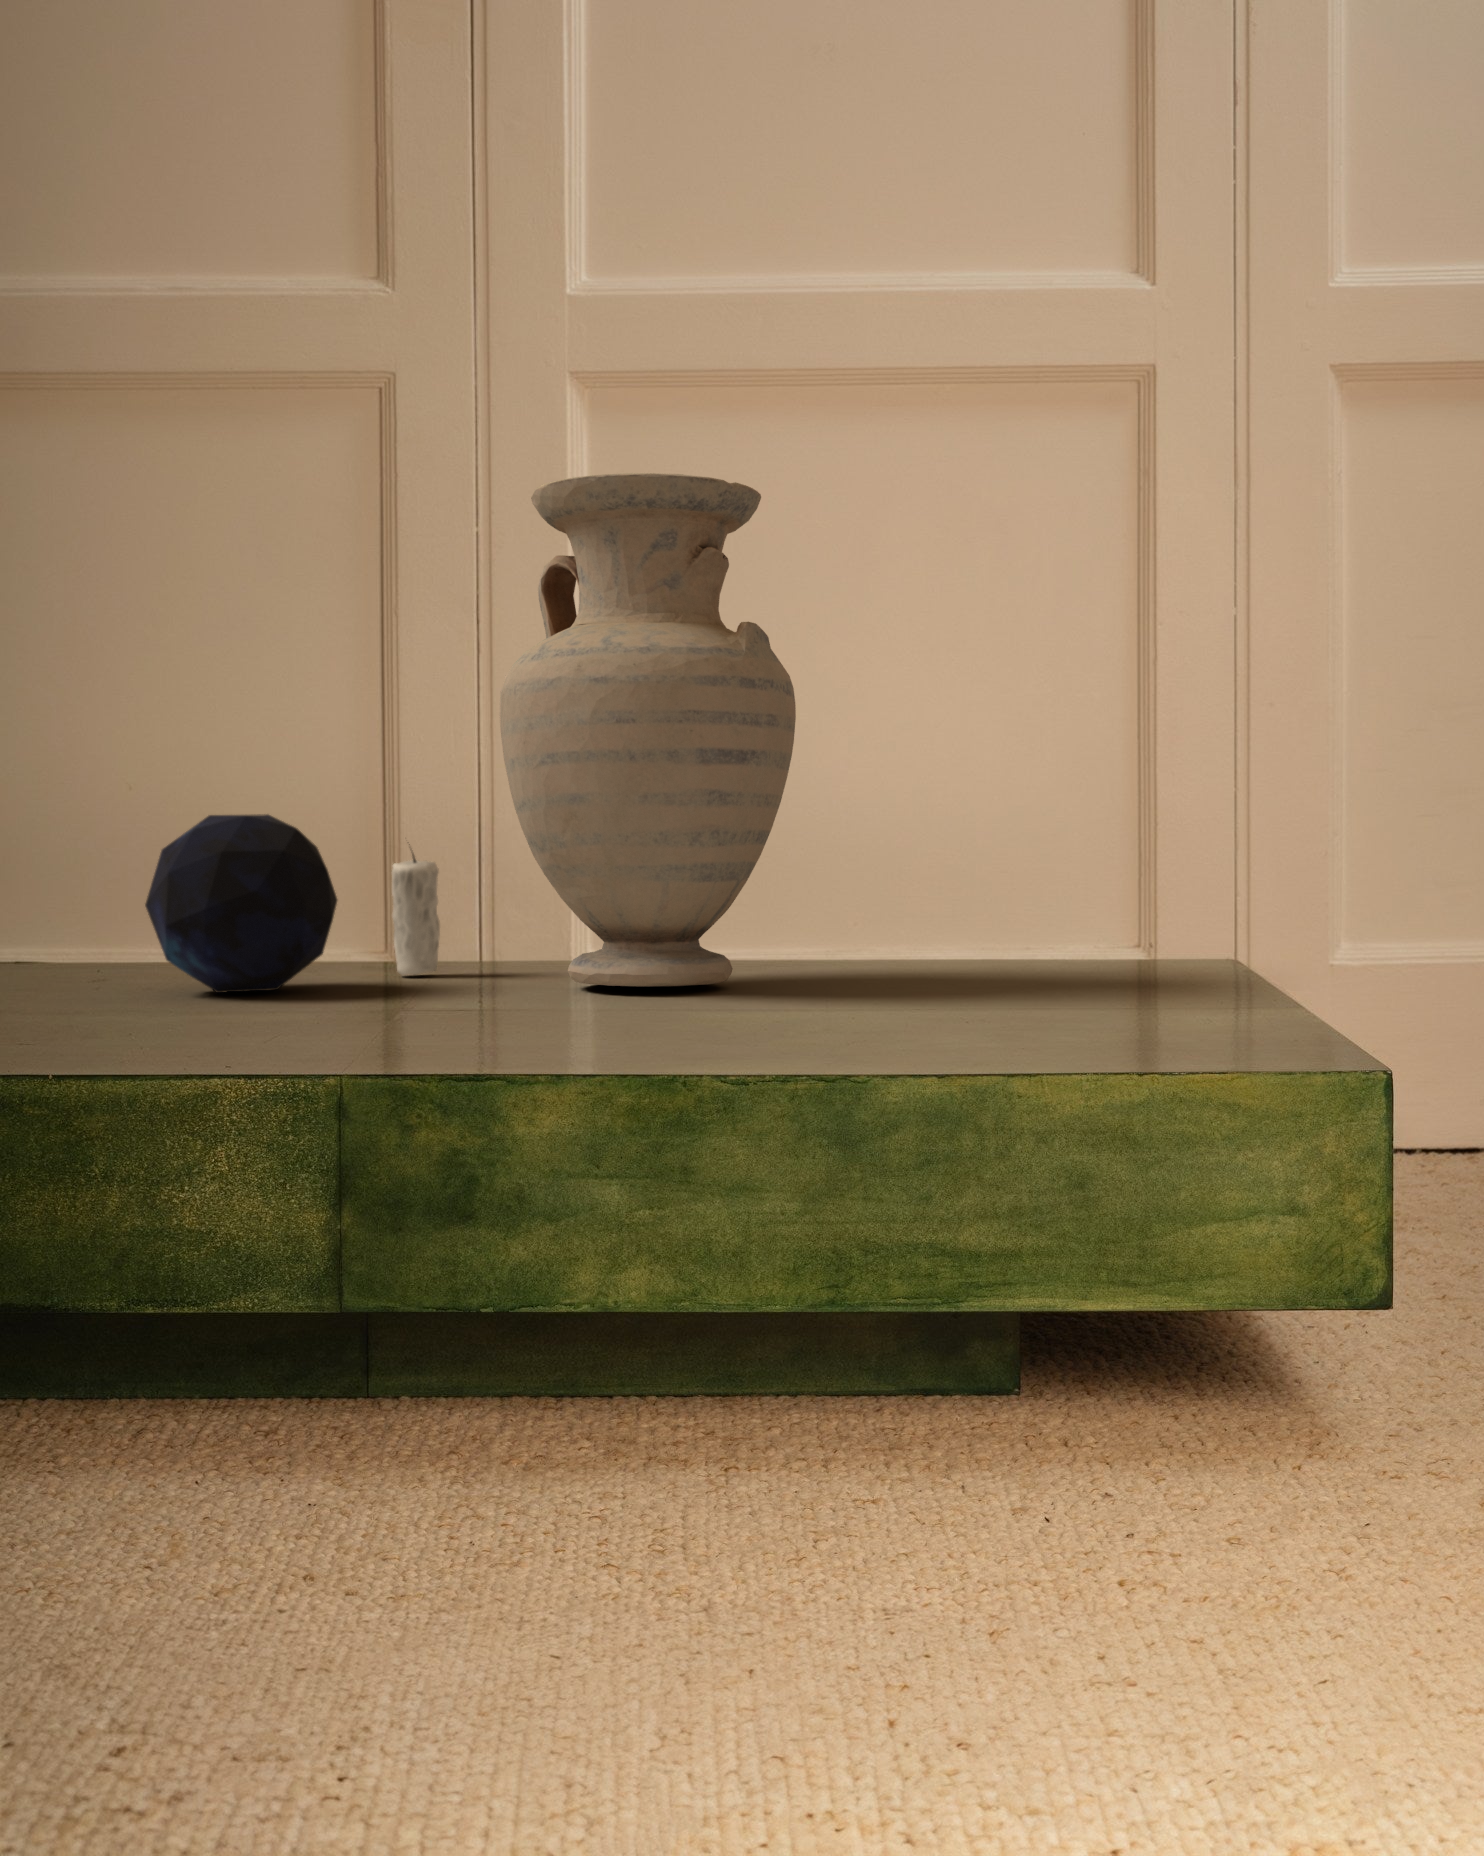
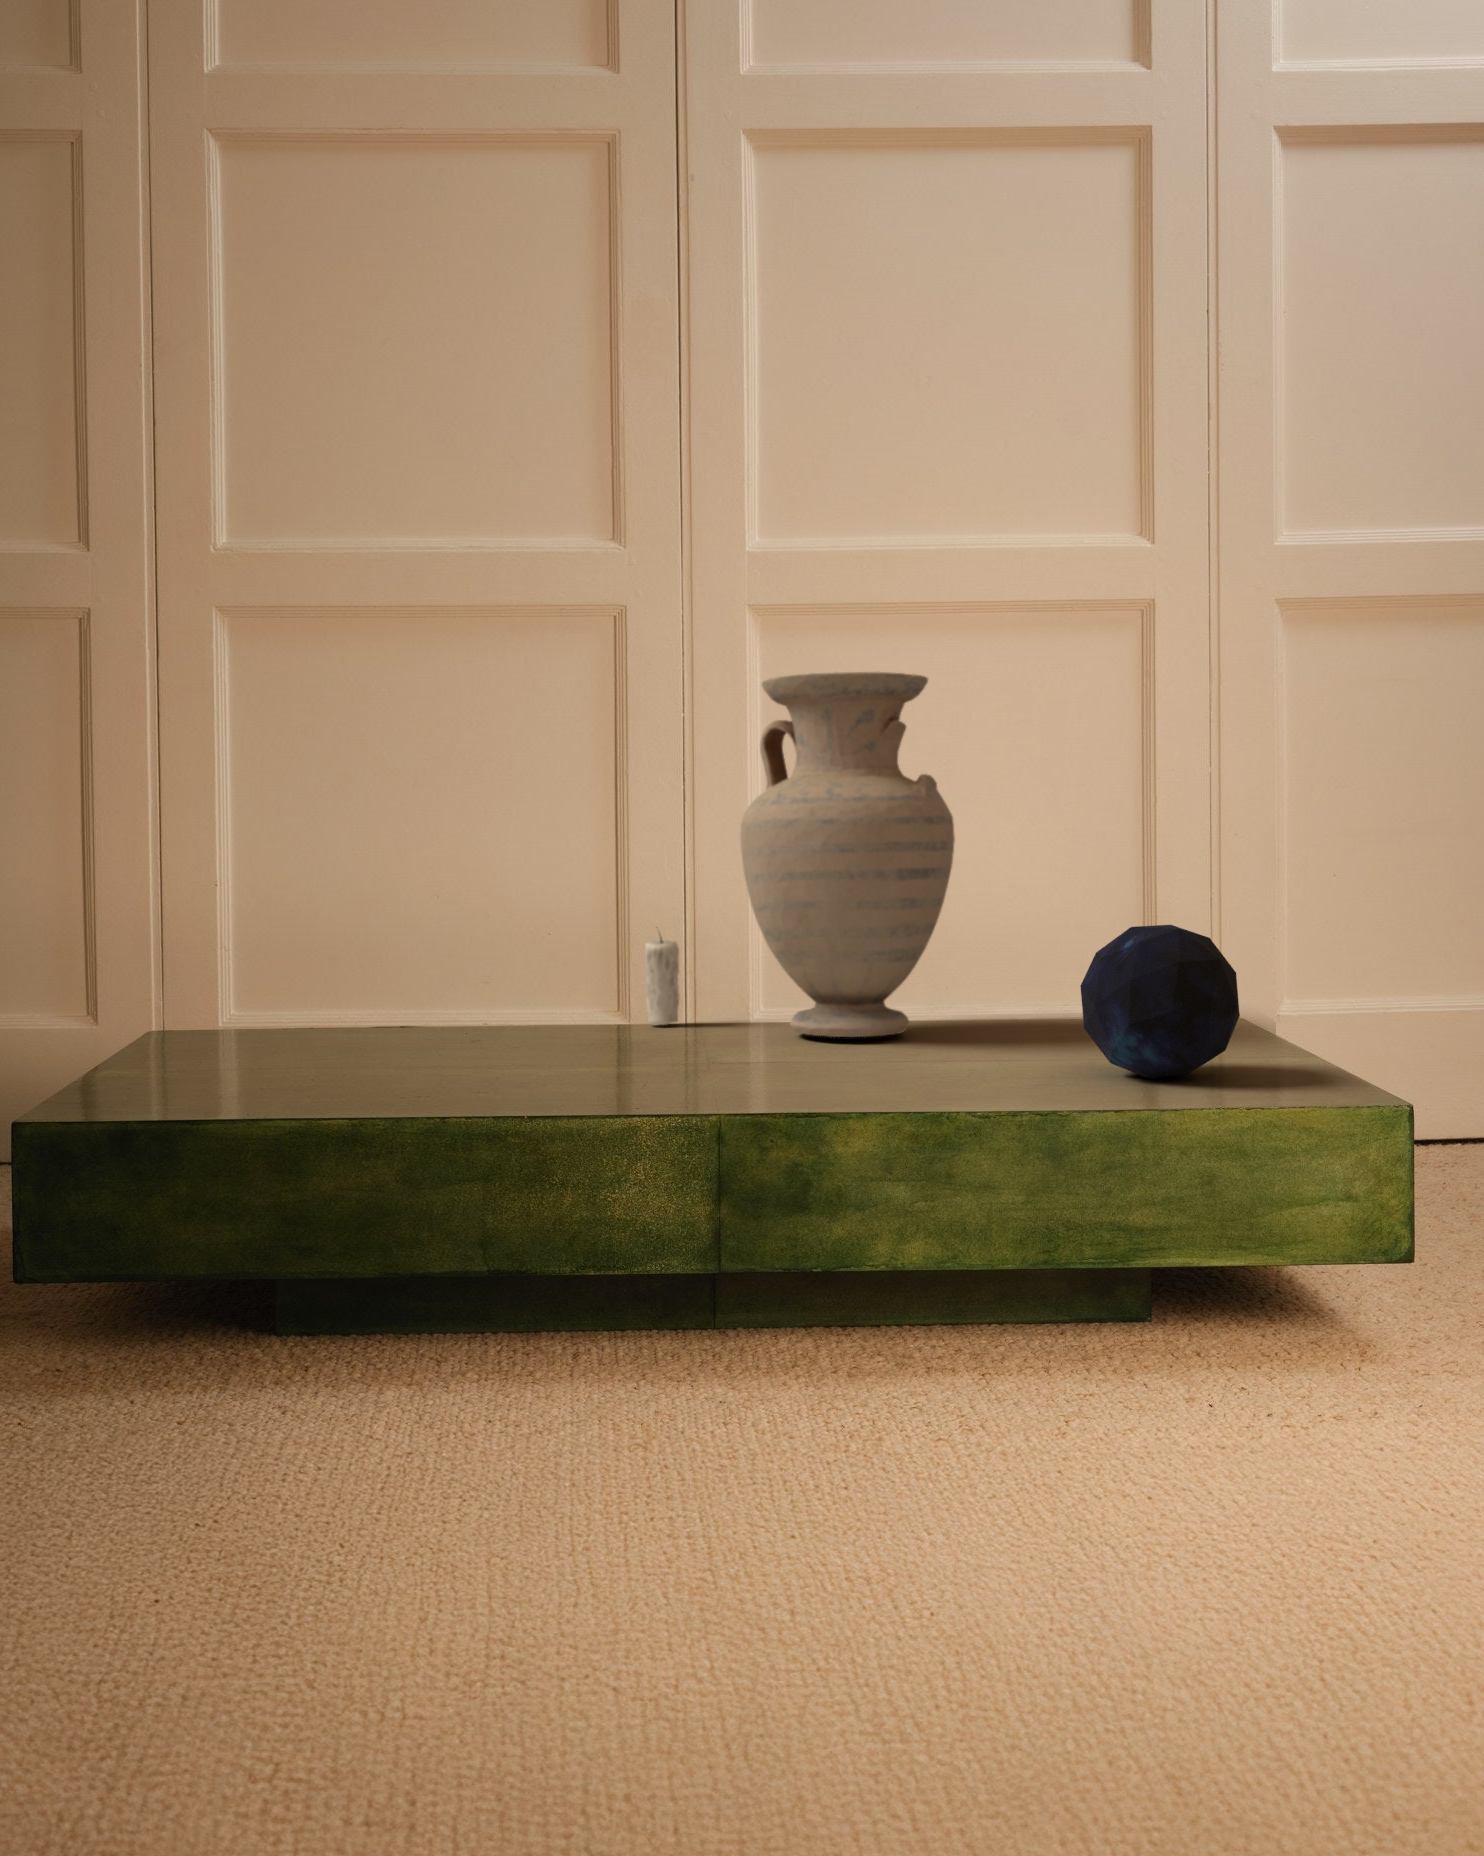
decorative orb: present [145,814,337,993] -> present [1080,925,1240,1078]

